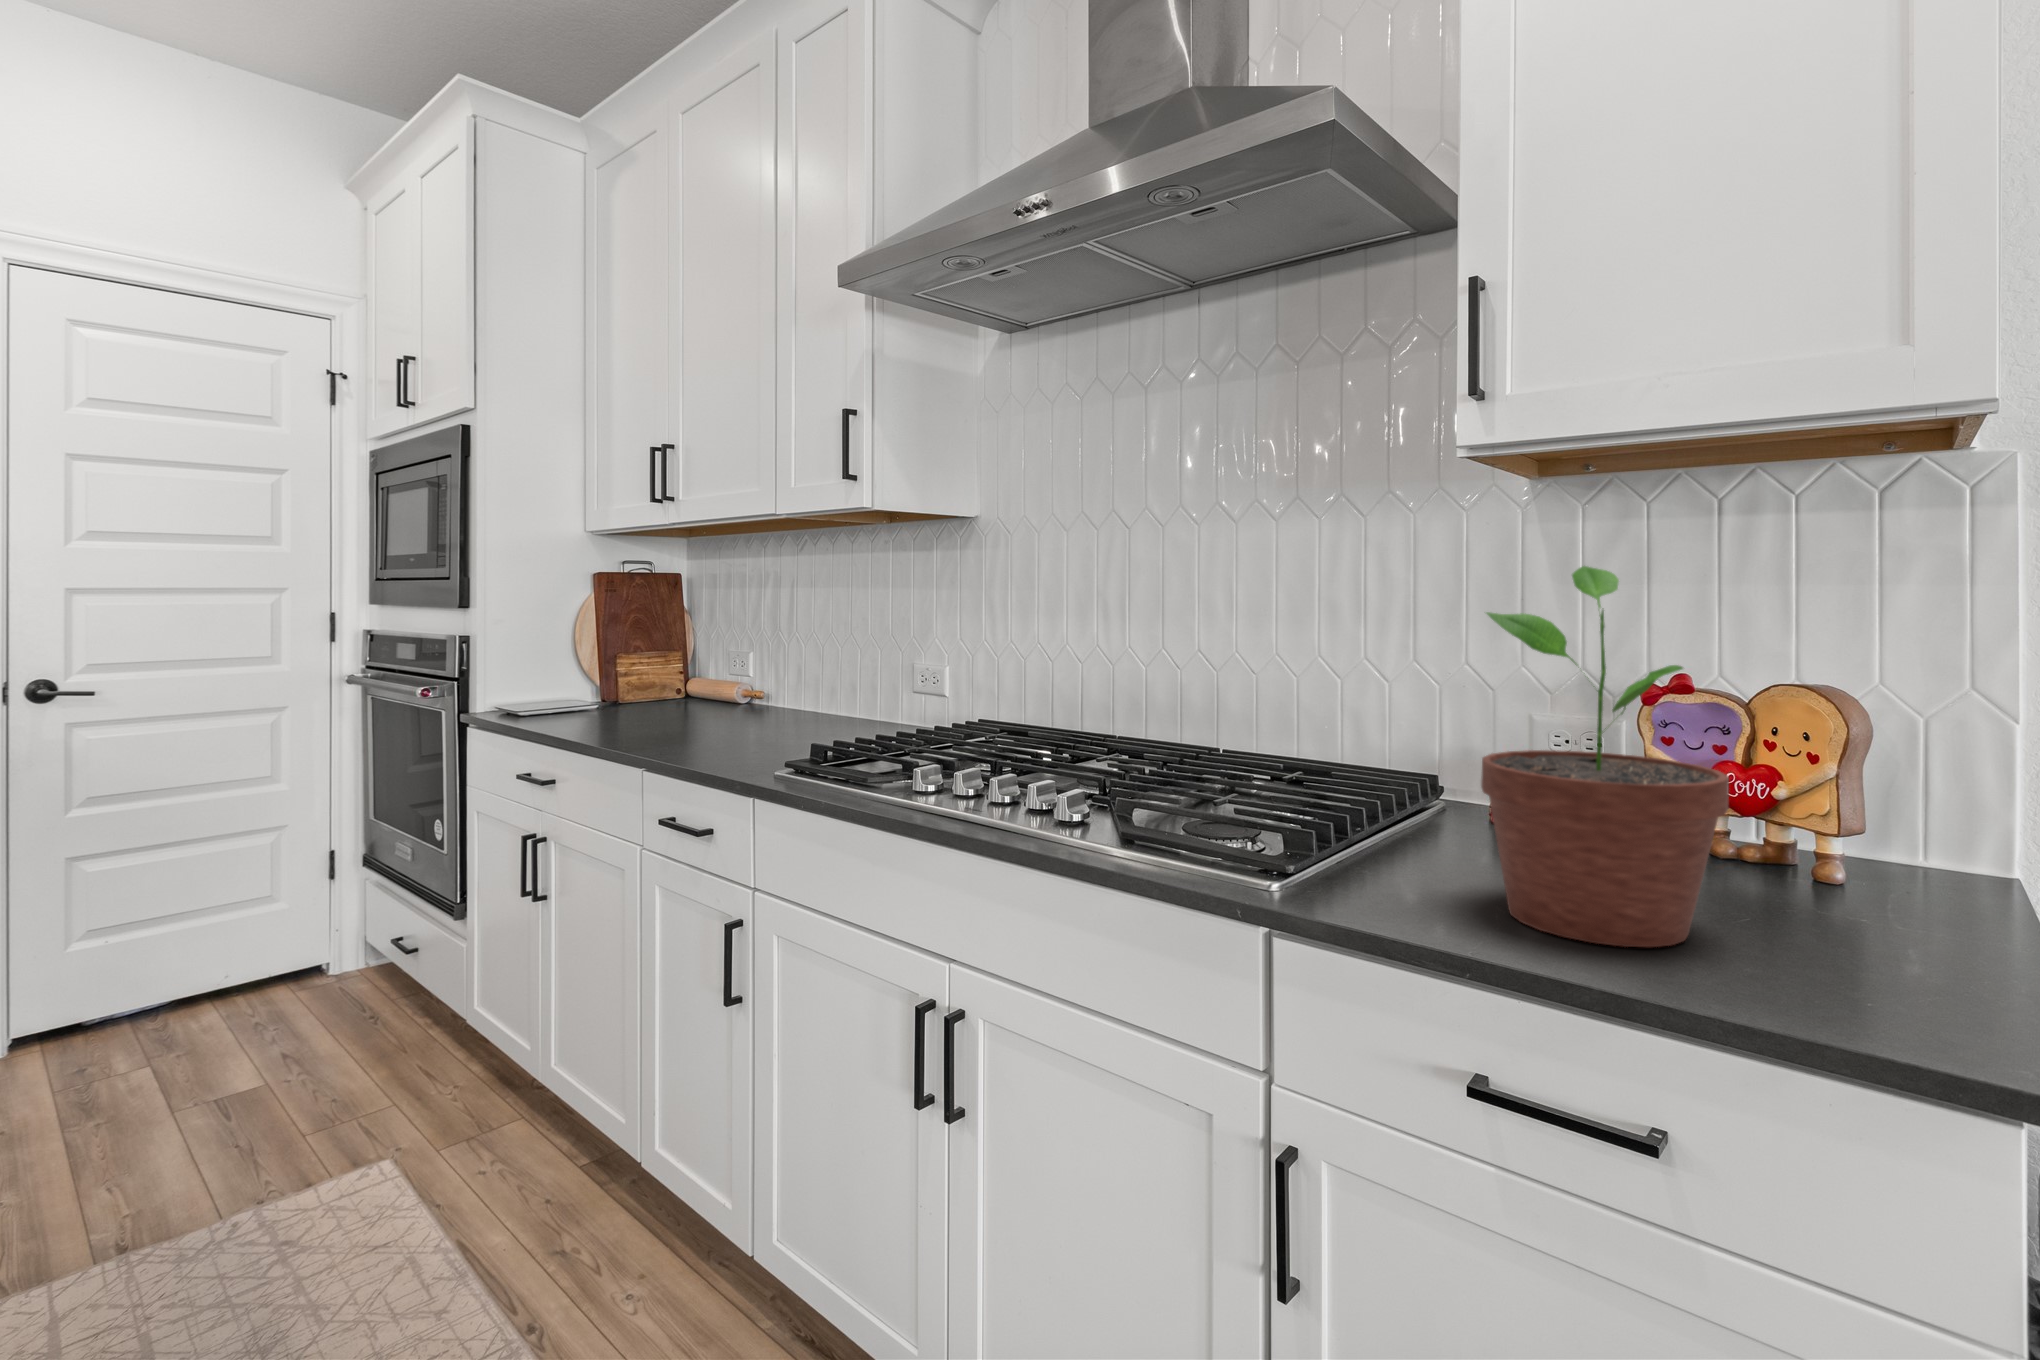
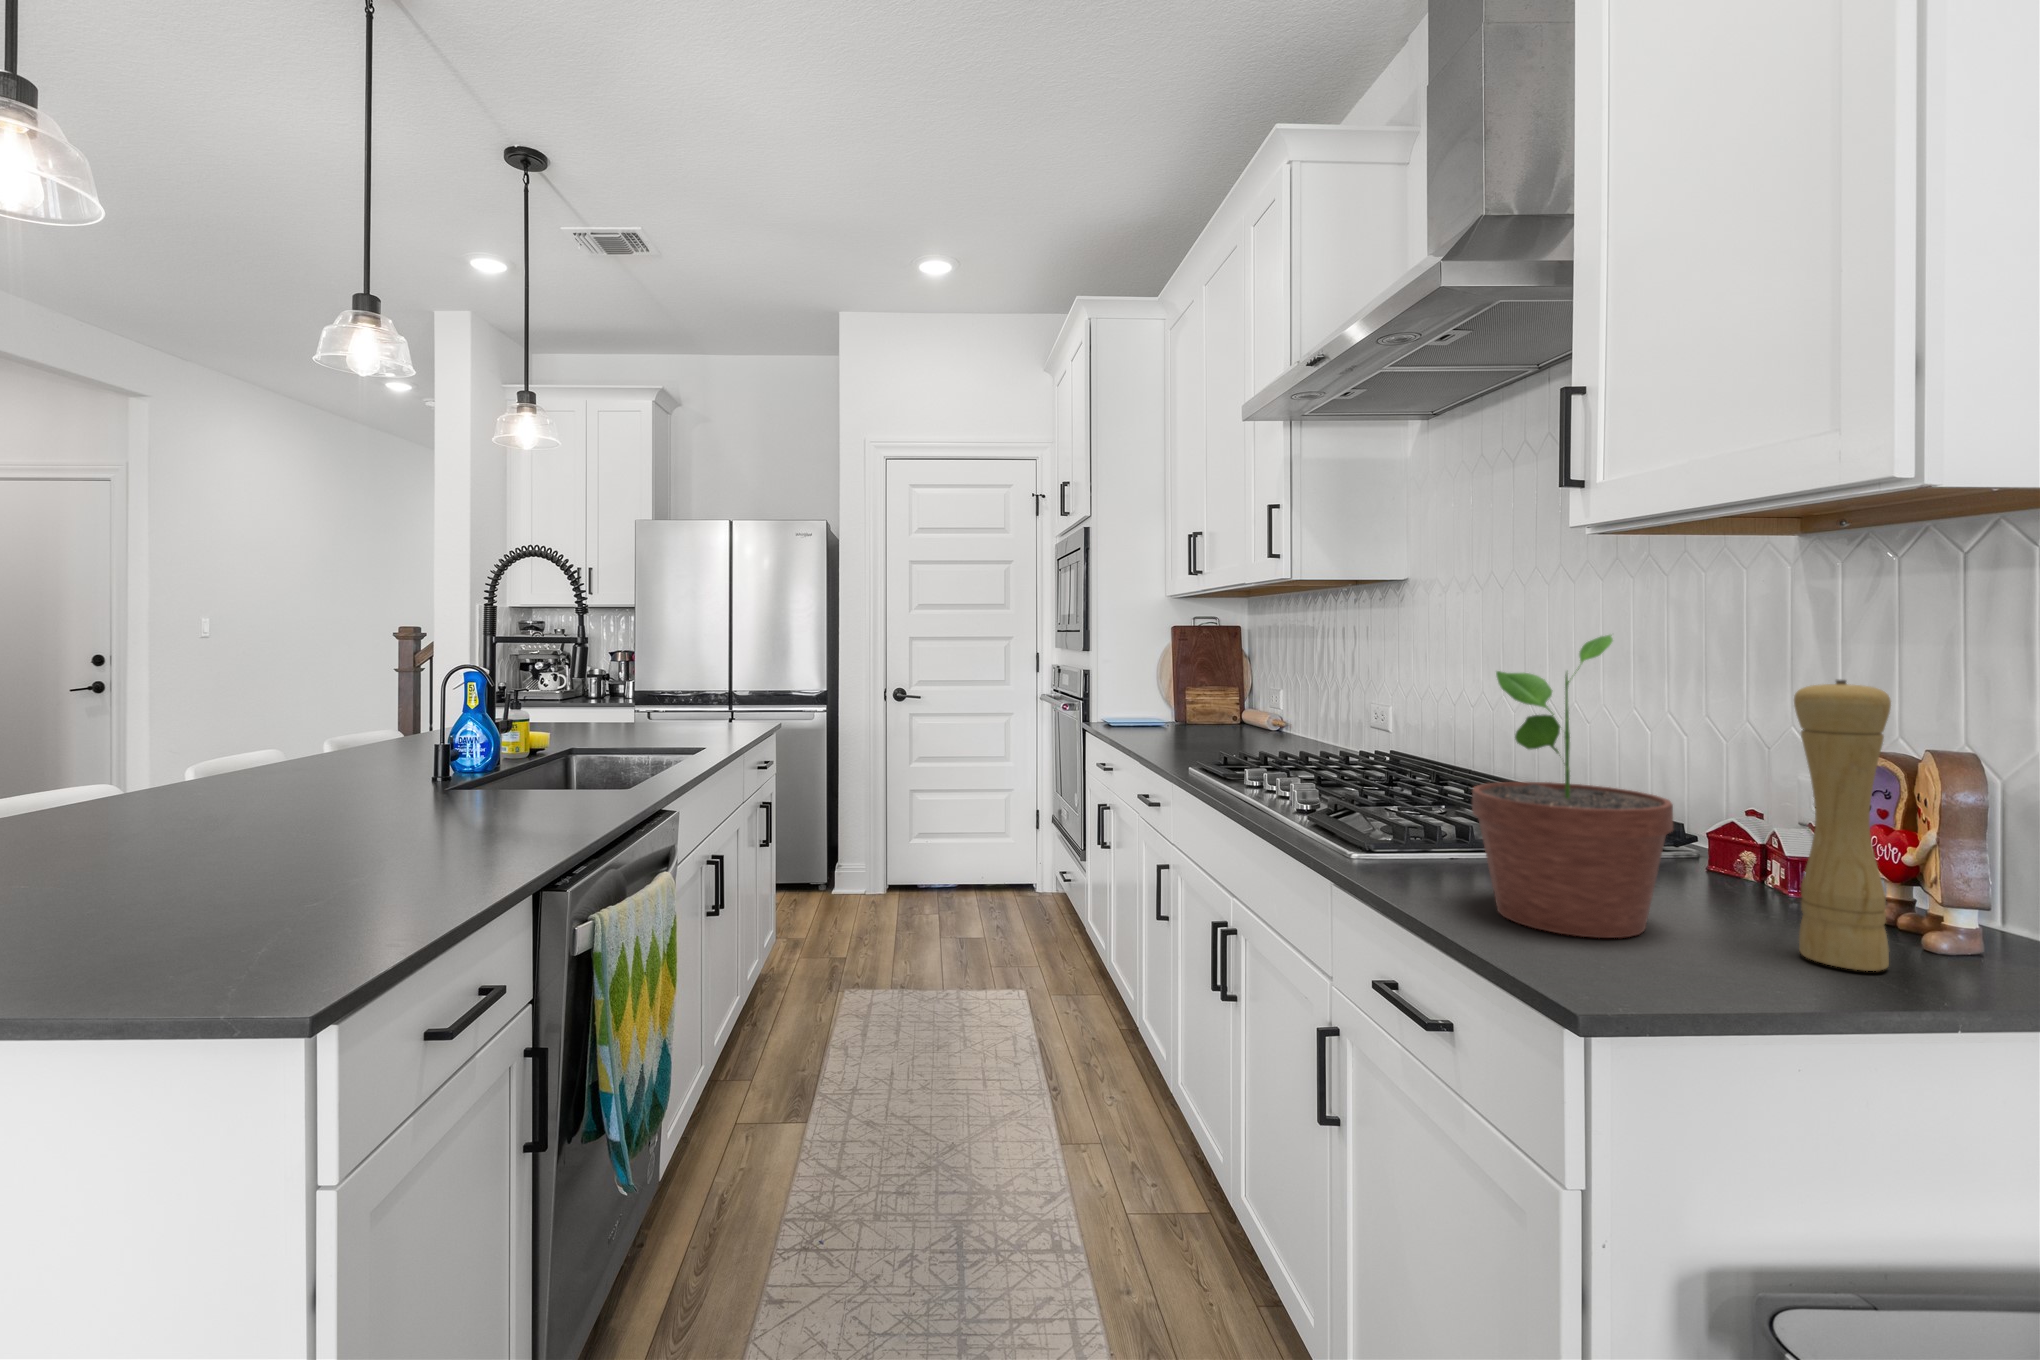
pepper mill: none [1780,615,1885,922] -> present [1794,680,1891,971]

